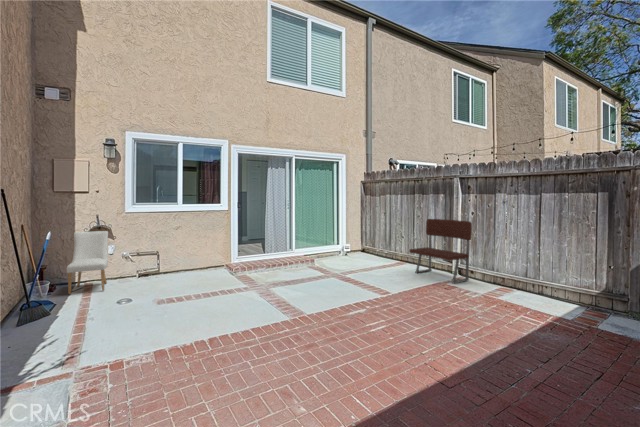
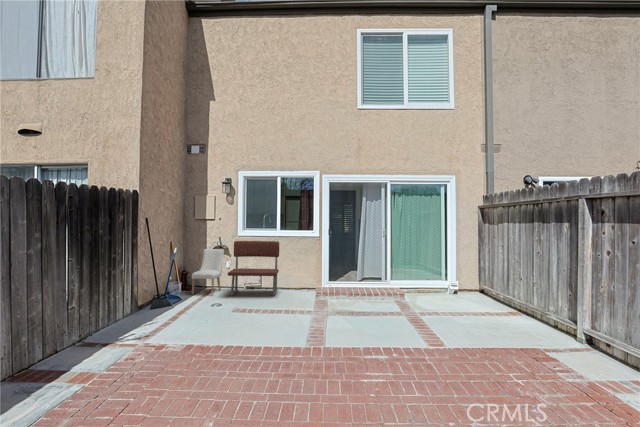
bench: present [409,219,472,283] -> present [228,241,279,296]

